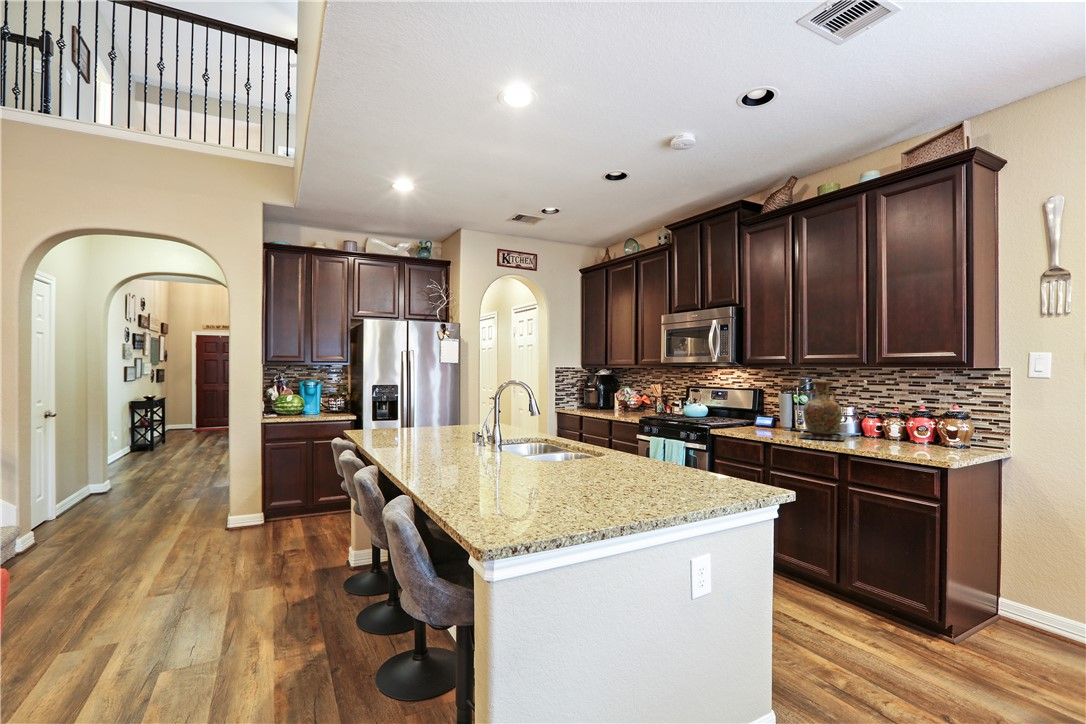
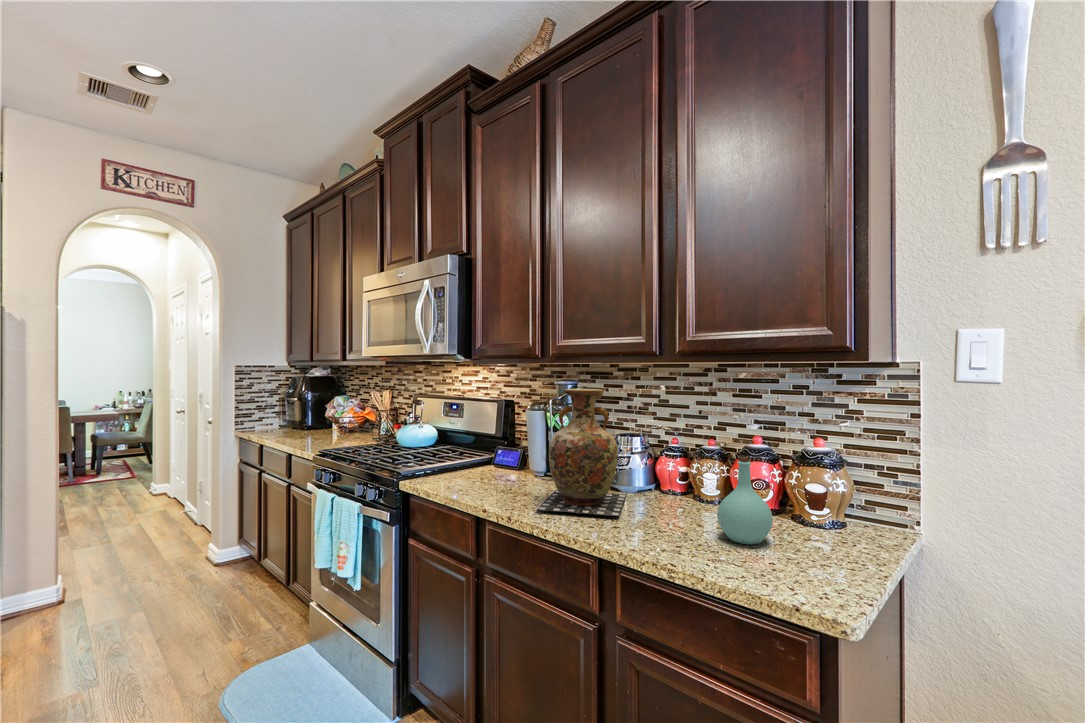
bottle: none [896,411,925,449] -> present [717,457,773,544]

